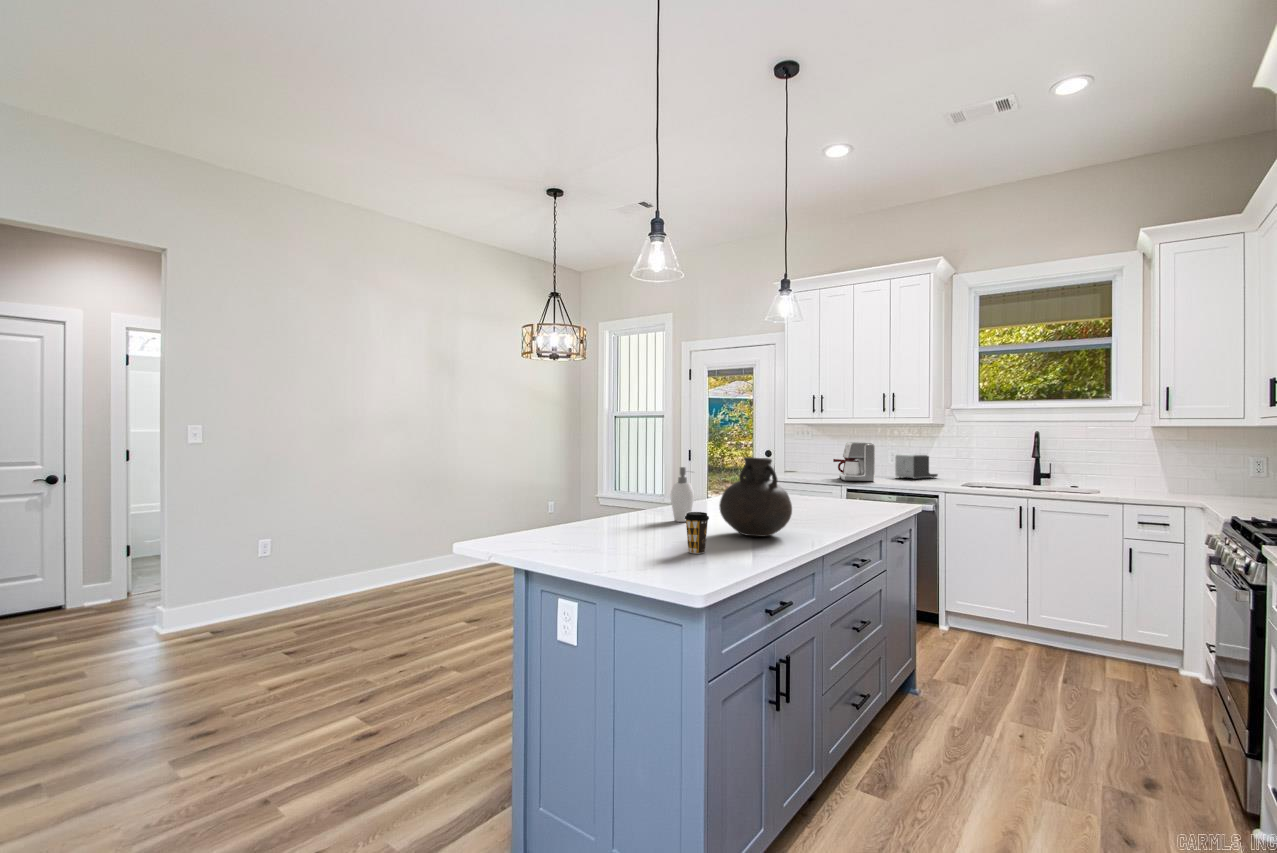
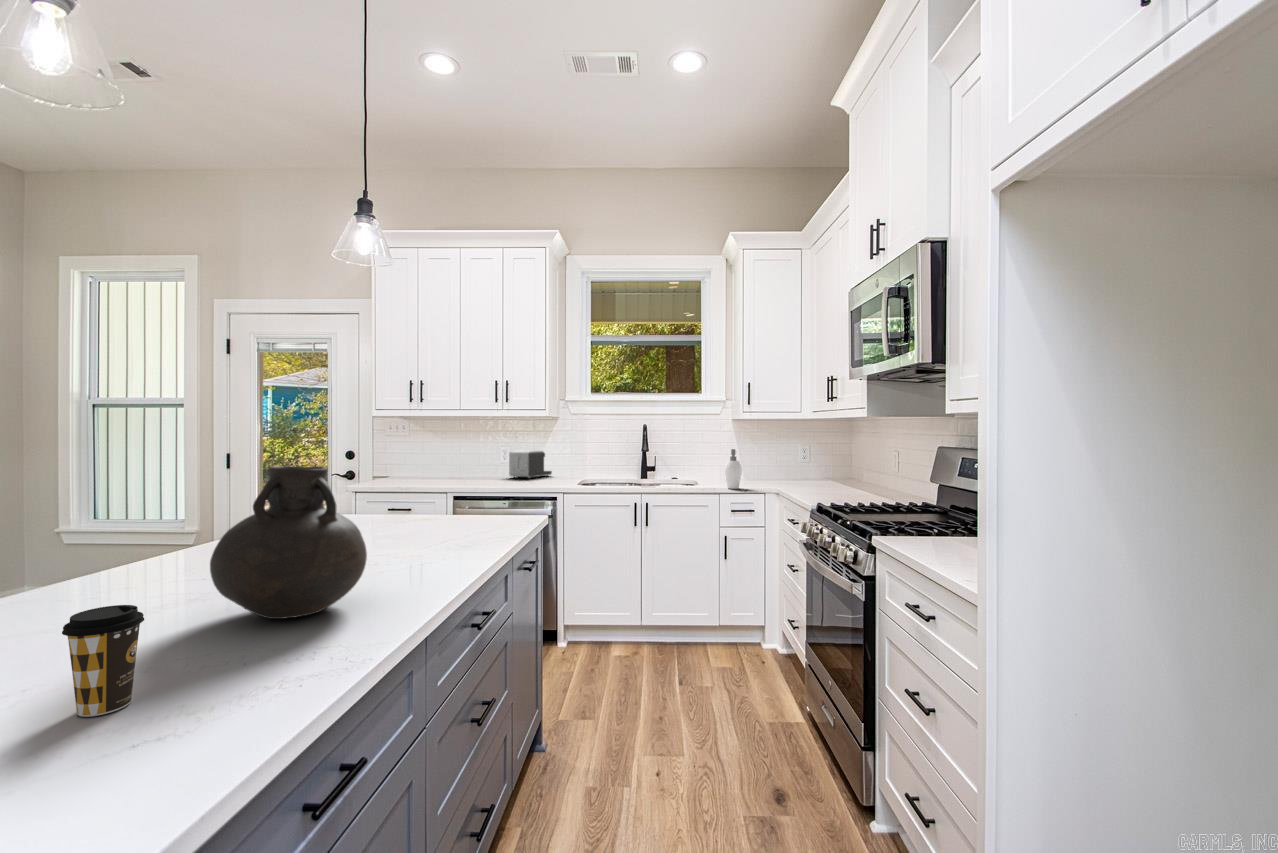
coffee maker: present [833,442,875,481] -> none [439,438,488,485]
soap dispenser: present [671,467,694,522] -> present [725,449,742,489]

